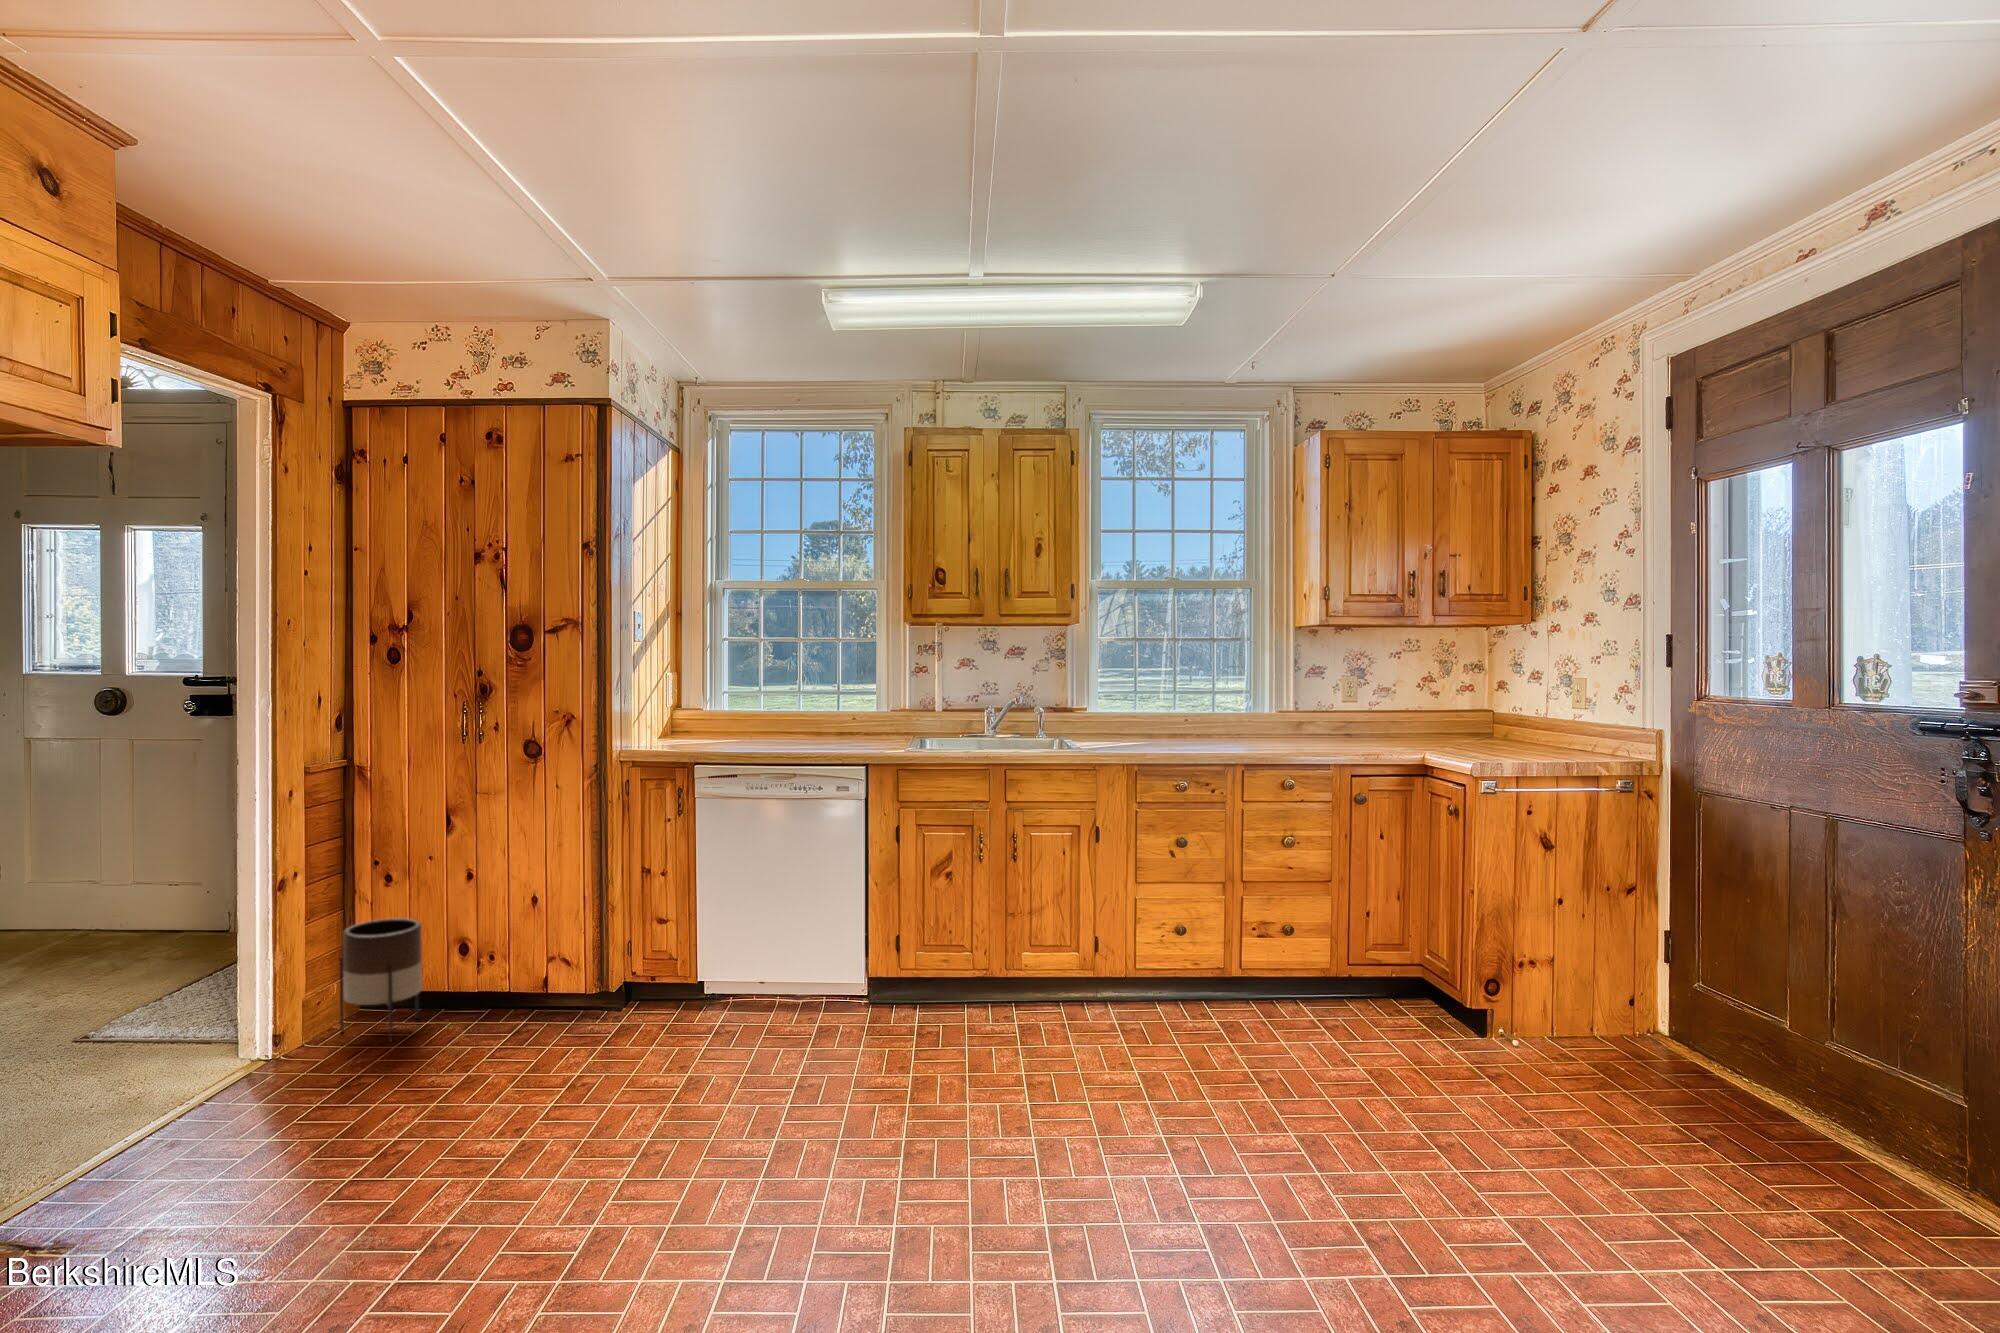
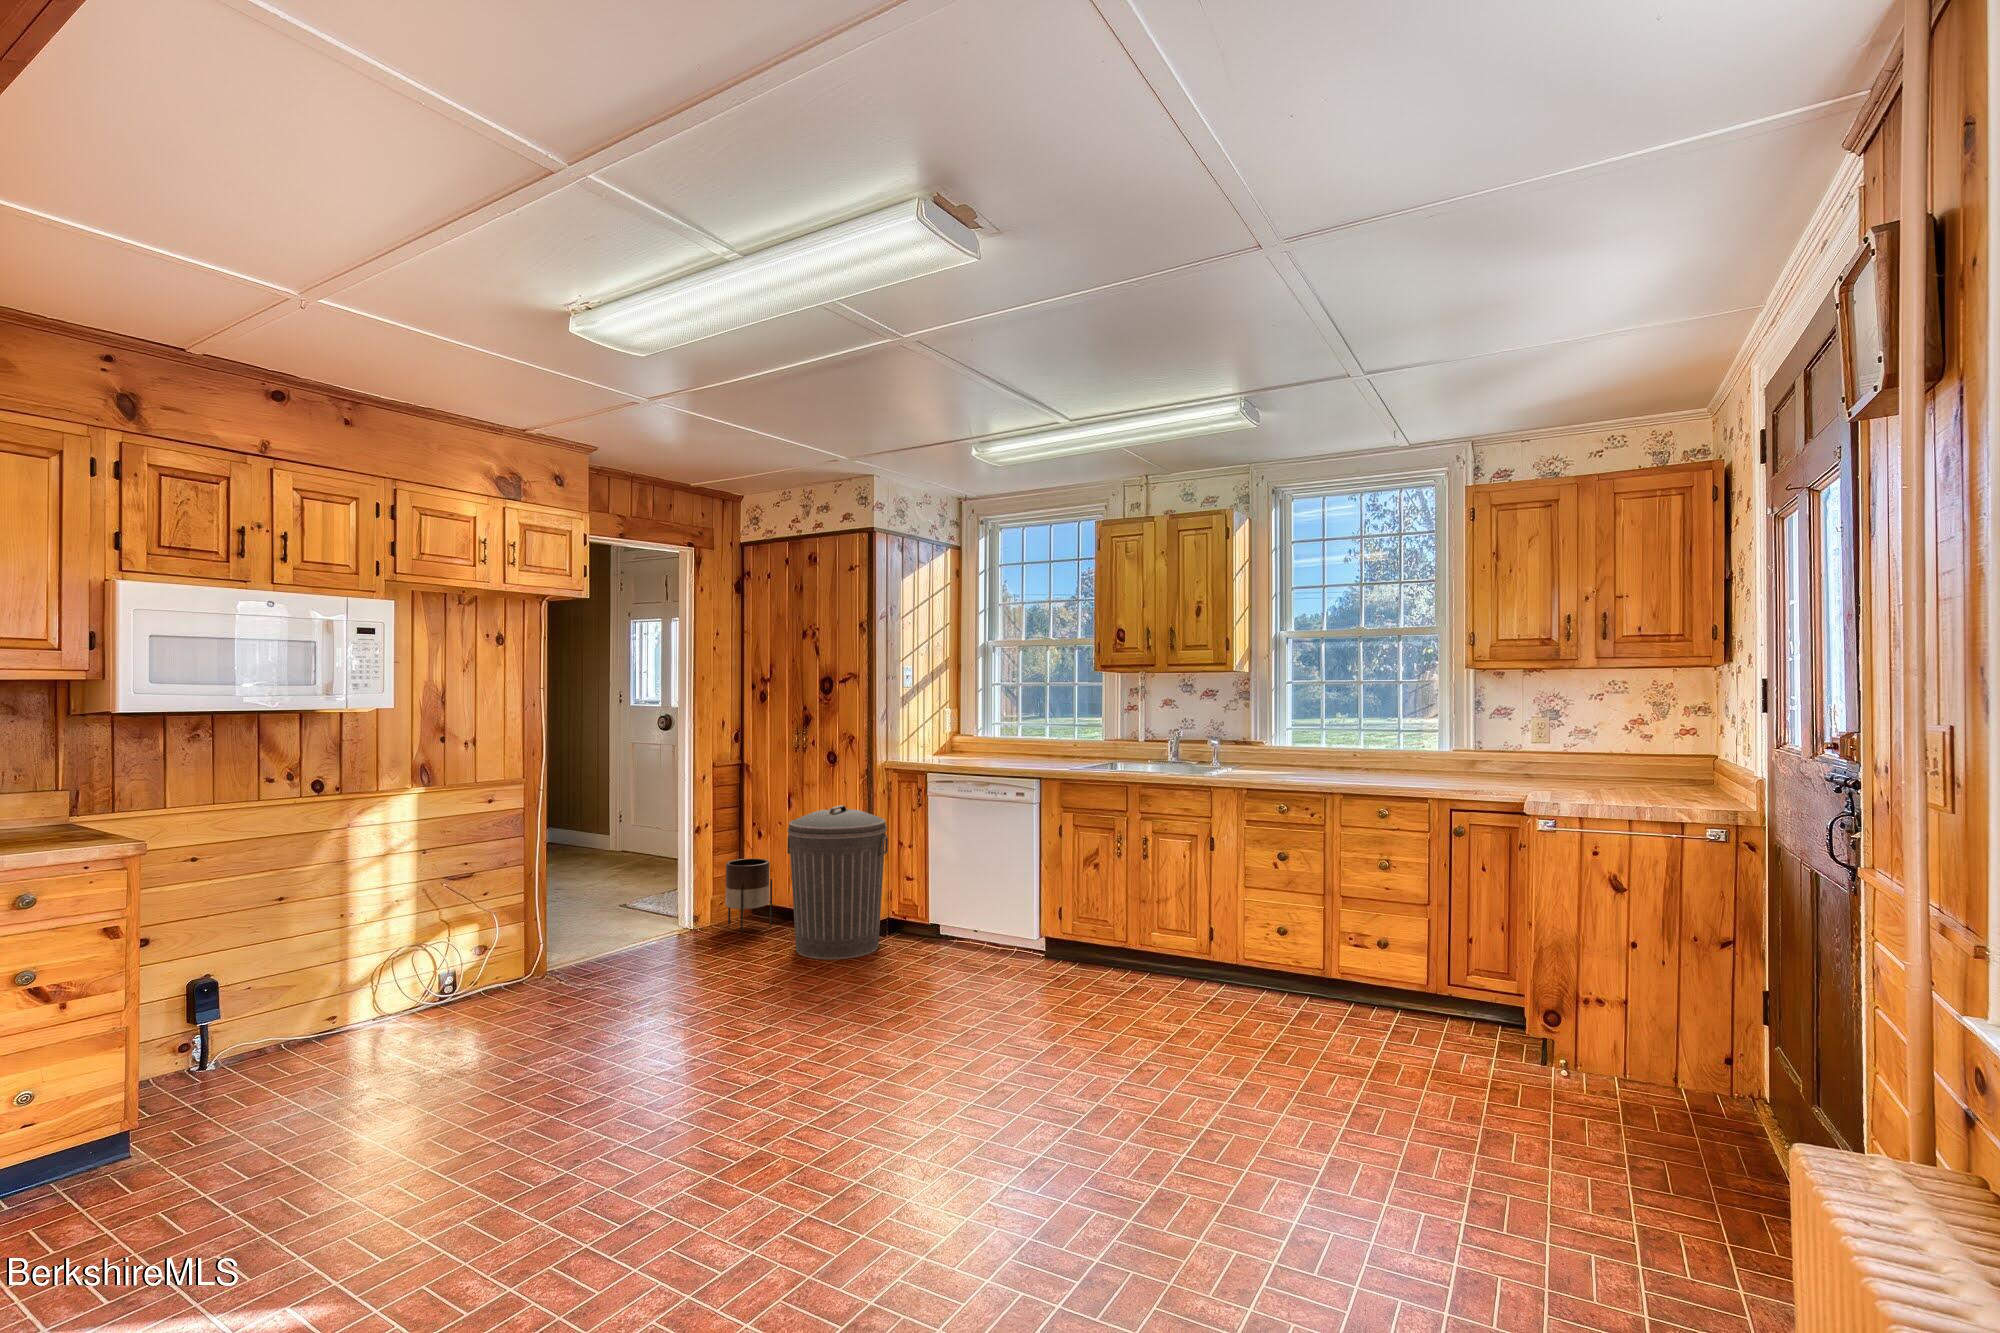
trash can: none [507,823,667,1058] -> present [788,805,888,959]

